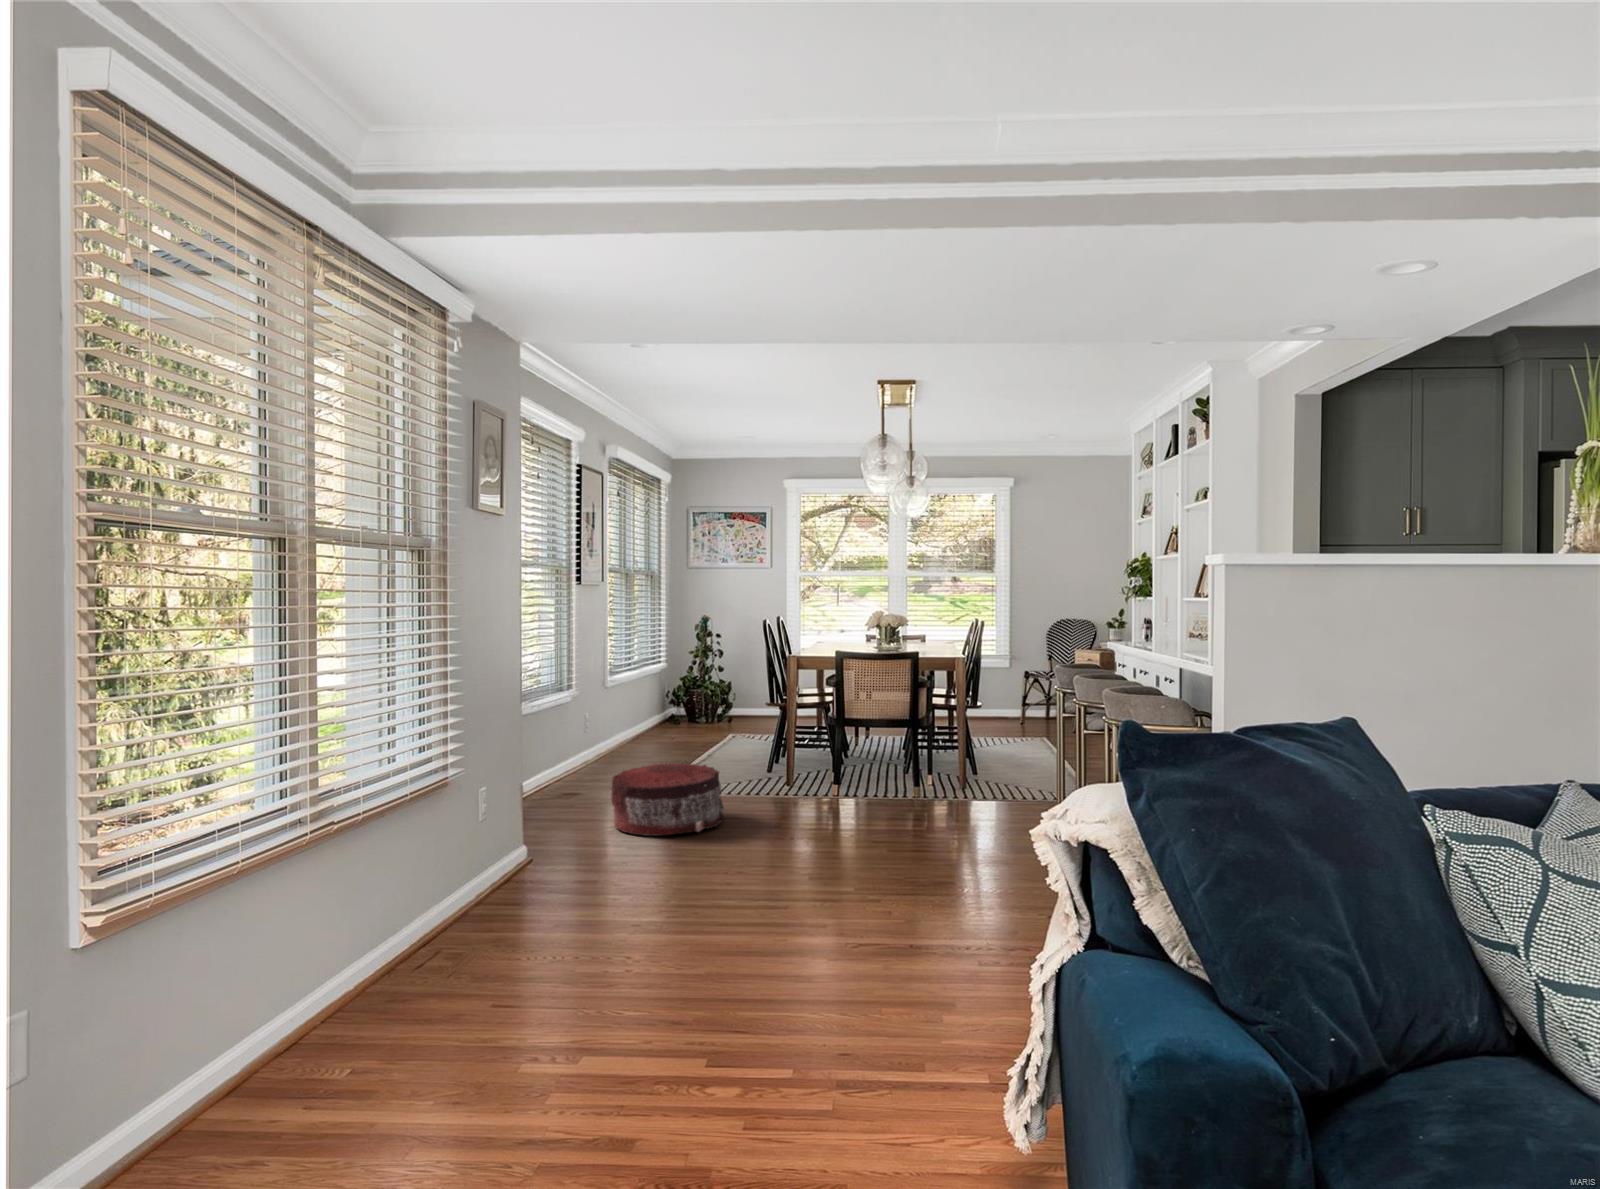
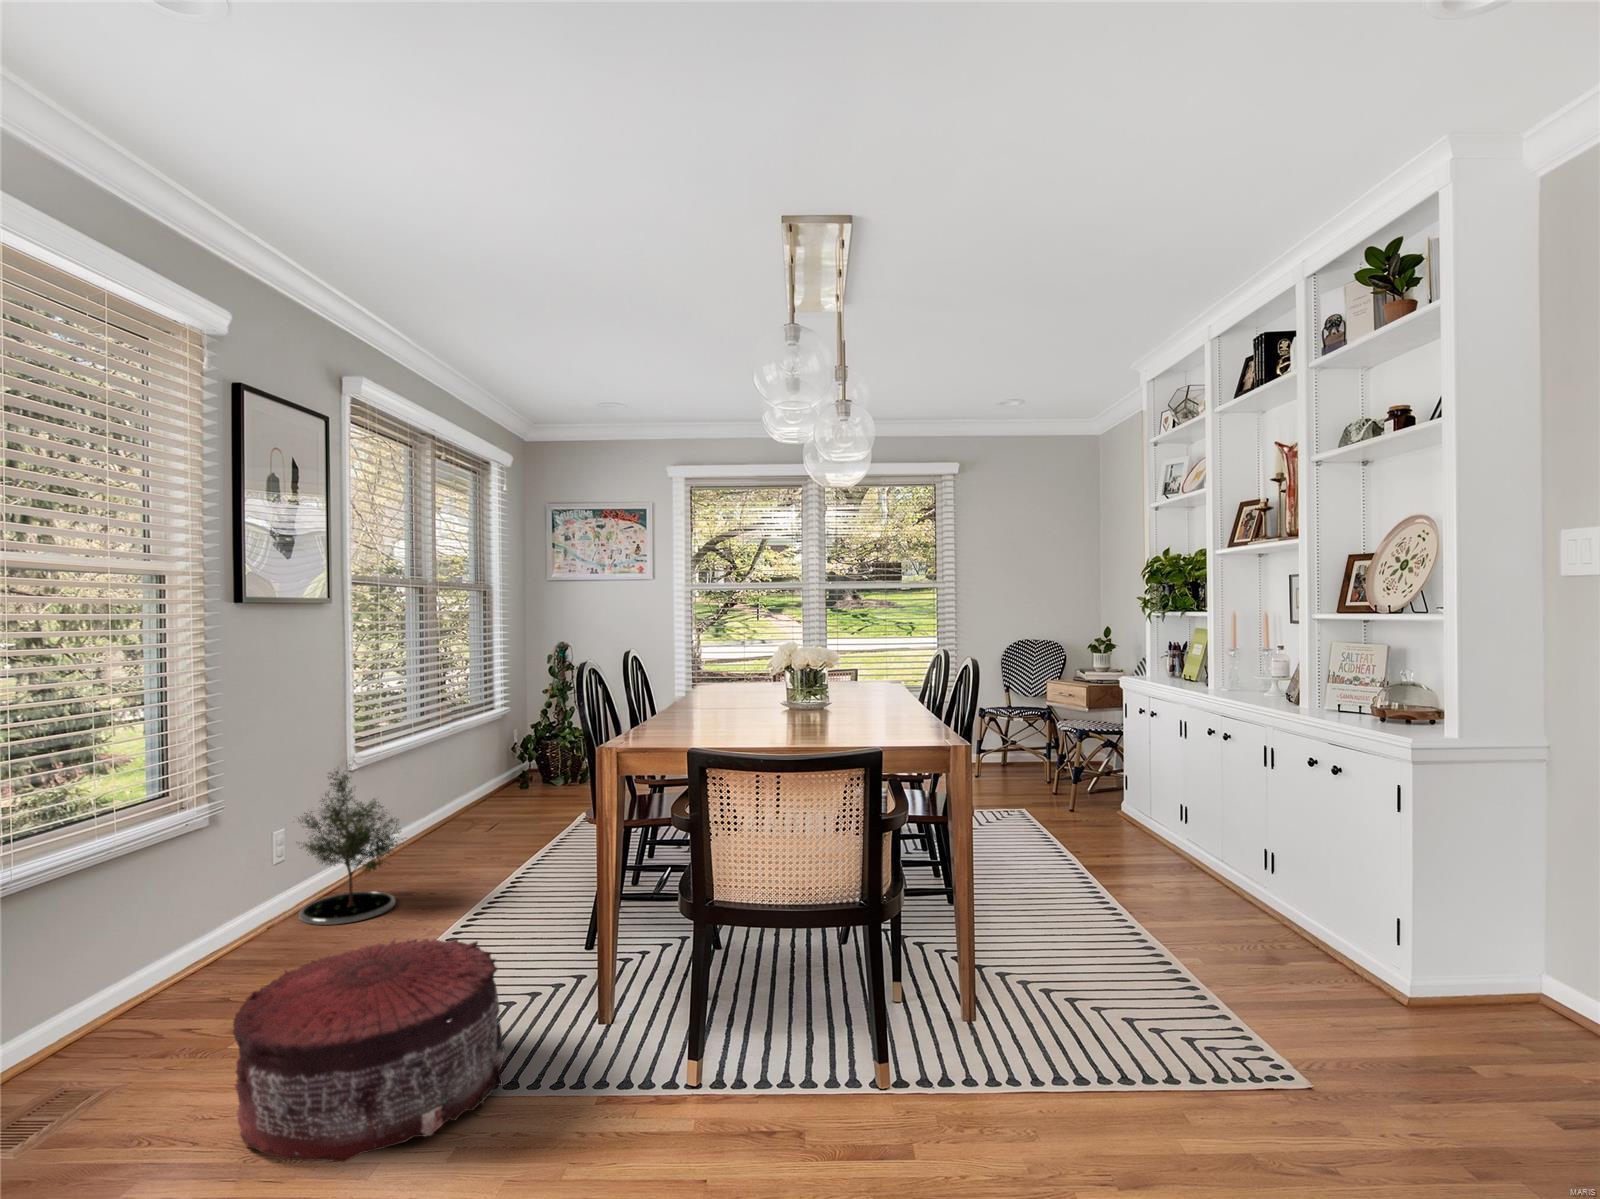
potted tree: none [576,683,639,778] -> present [299,764,407,925]

